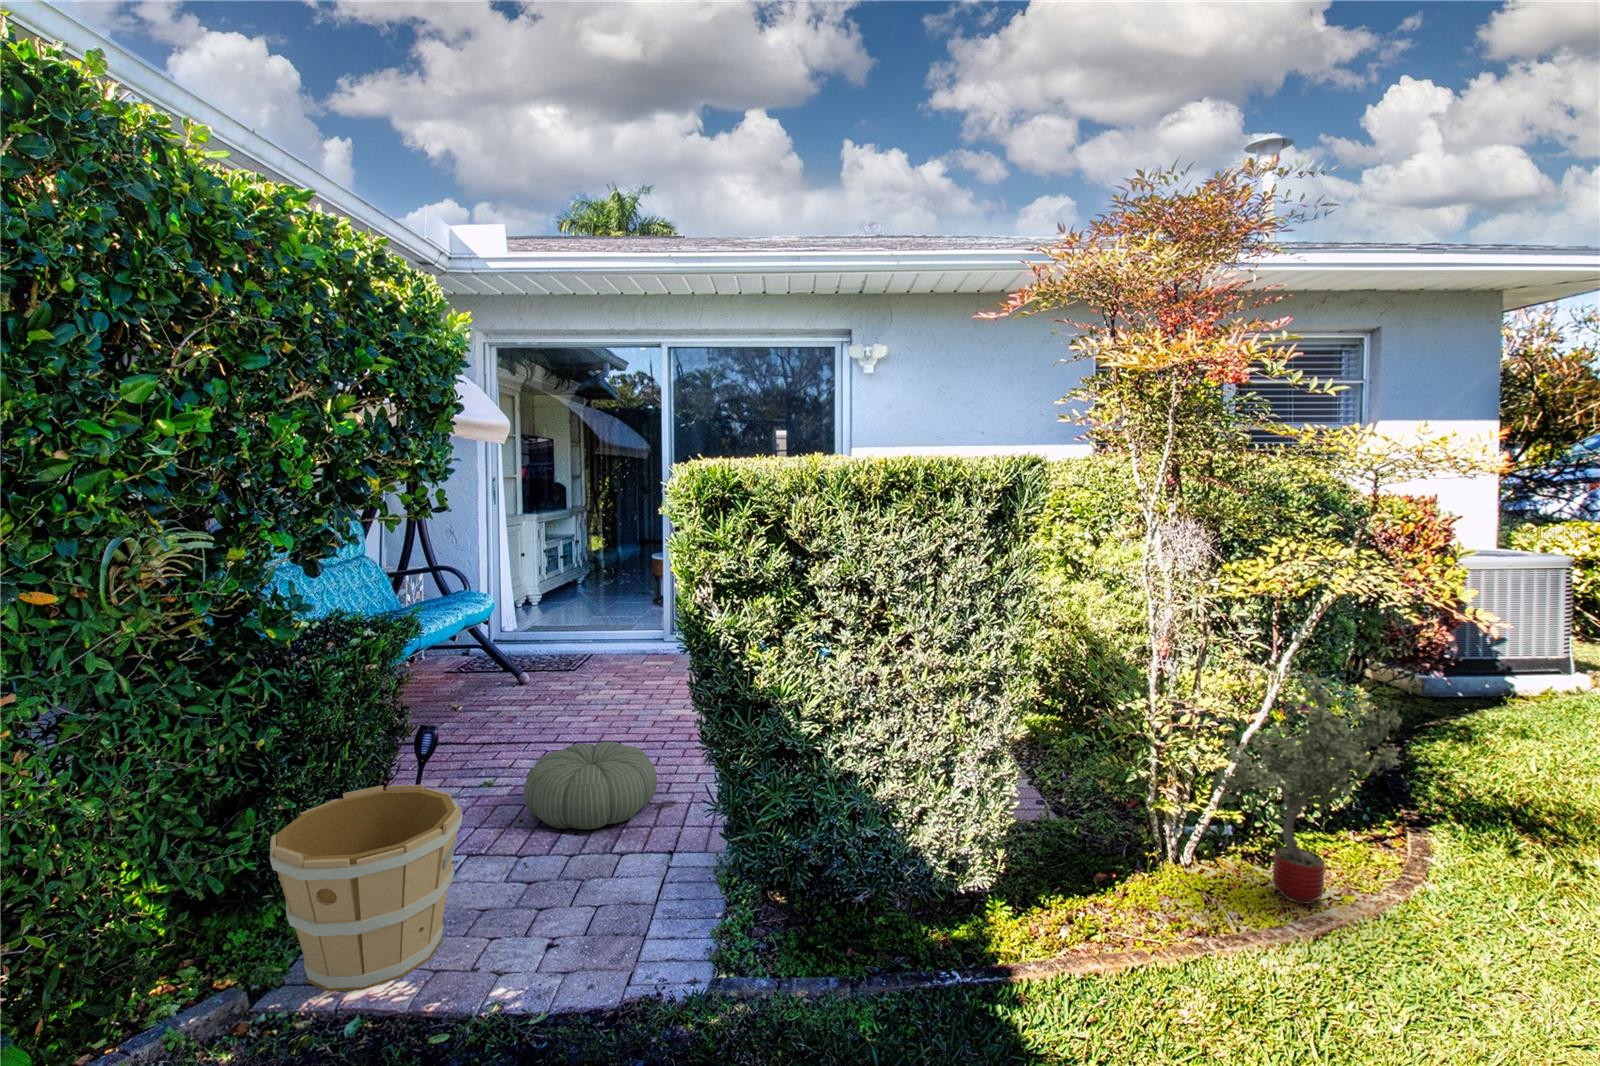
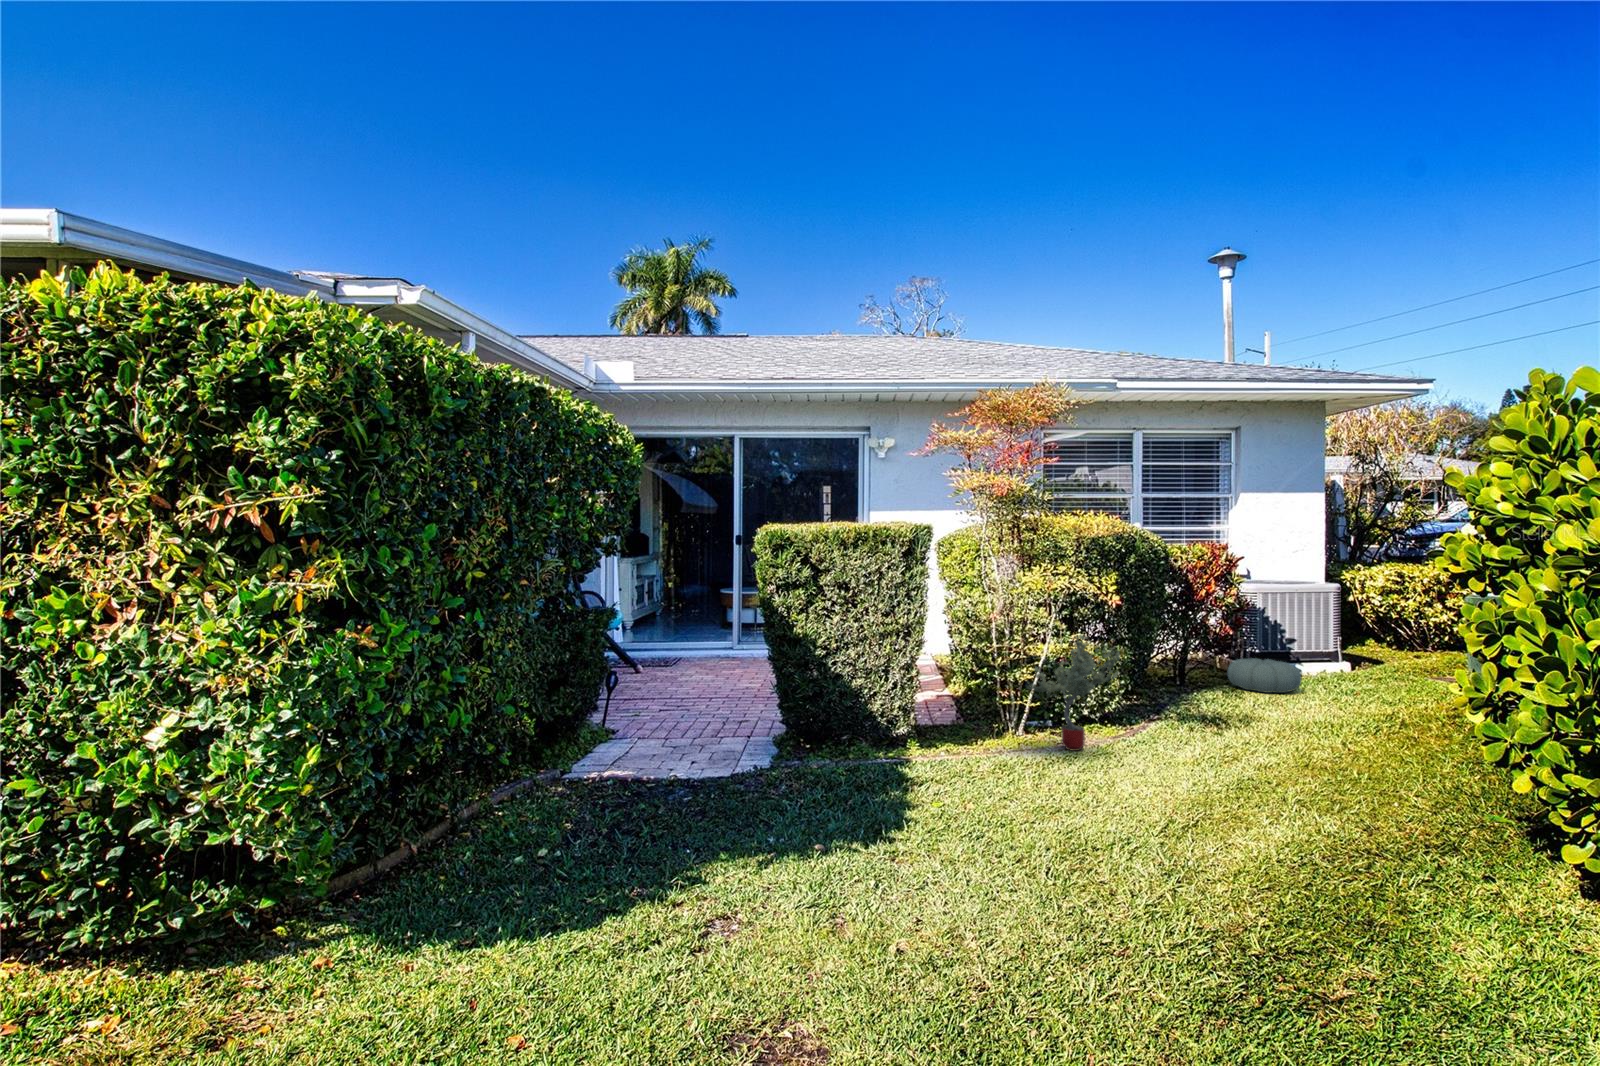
pouf: present [524,742,657,830] -> present [1227,658,1302,693]
wooden bucket: present [270,785,463,991] -> none [575,685,657,768]

